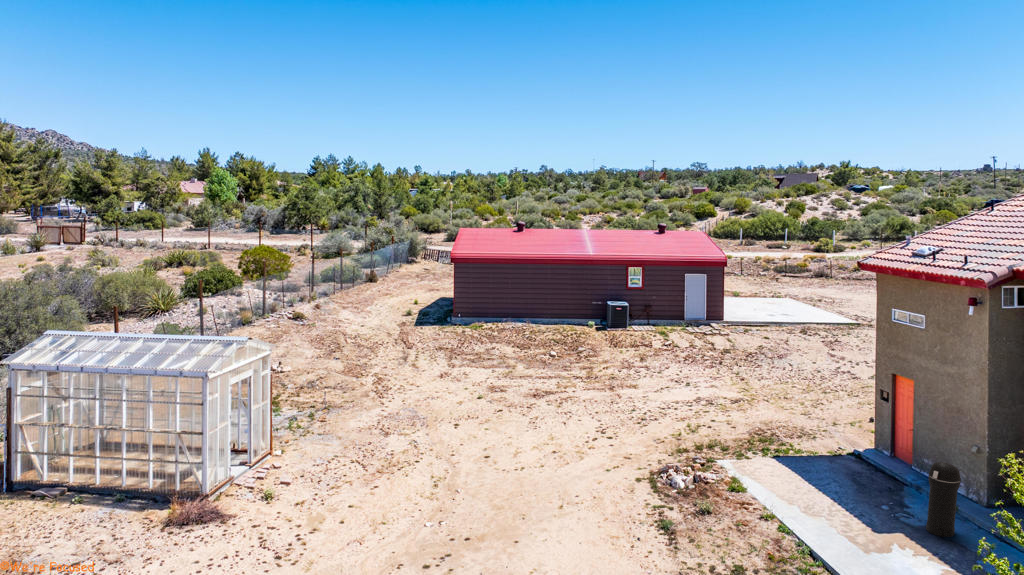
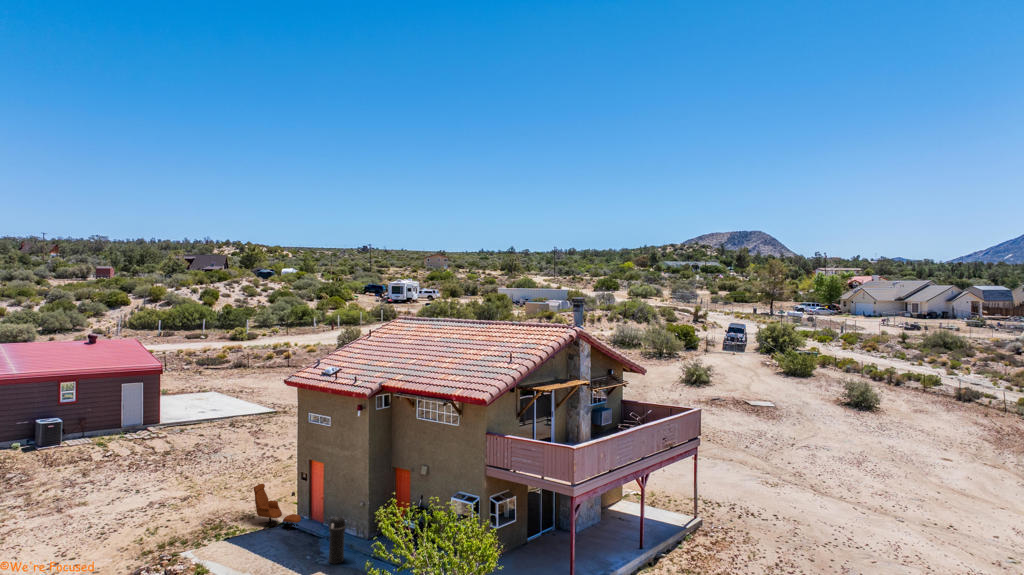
lounge chair: none [815,396,884,469] -> present [254,484,301,530]

